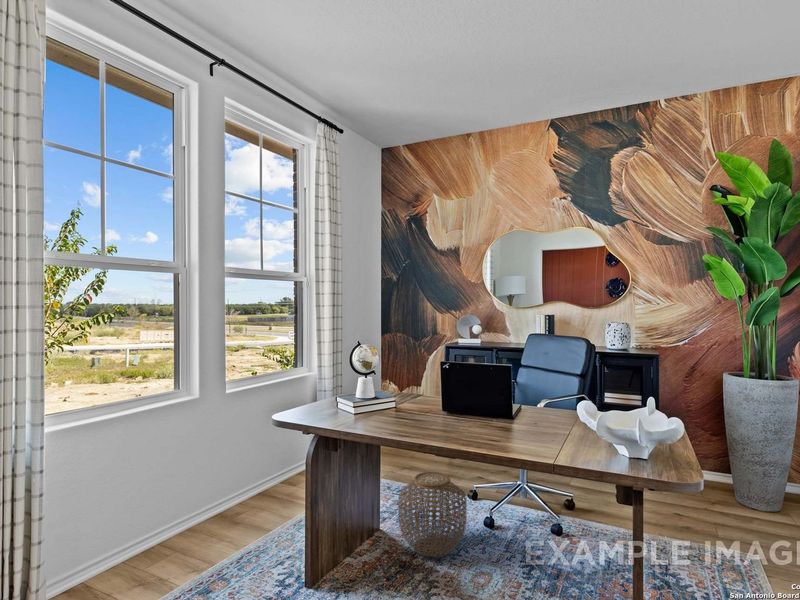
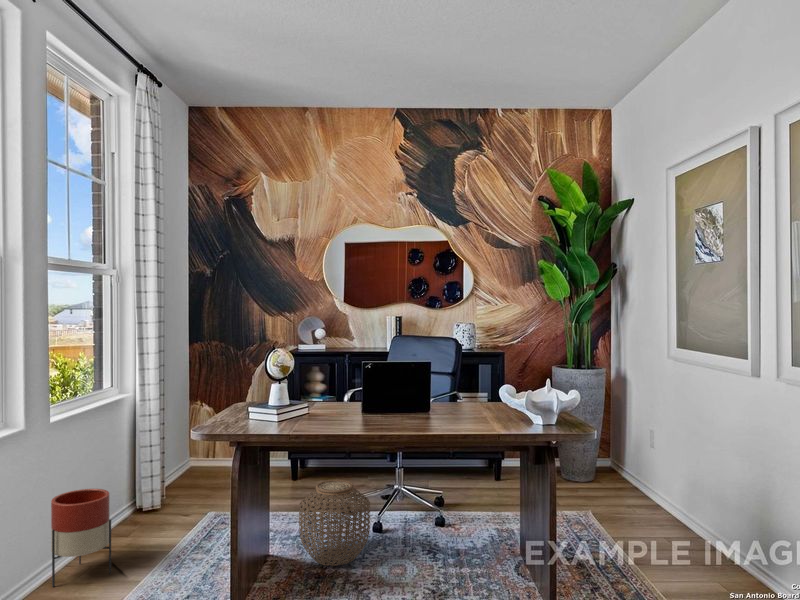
planter: none [217,449,261,523] -> present [51,489,111,587]

